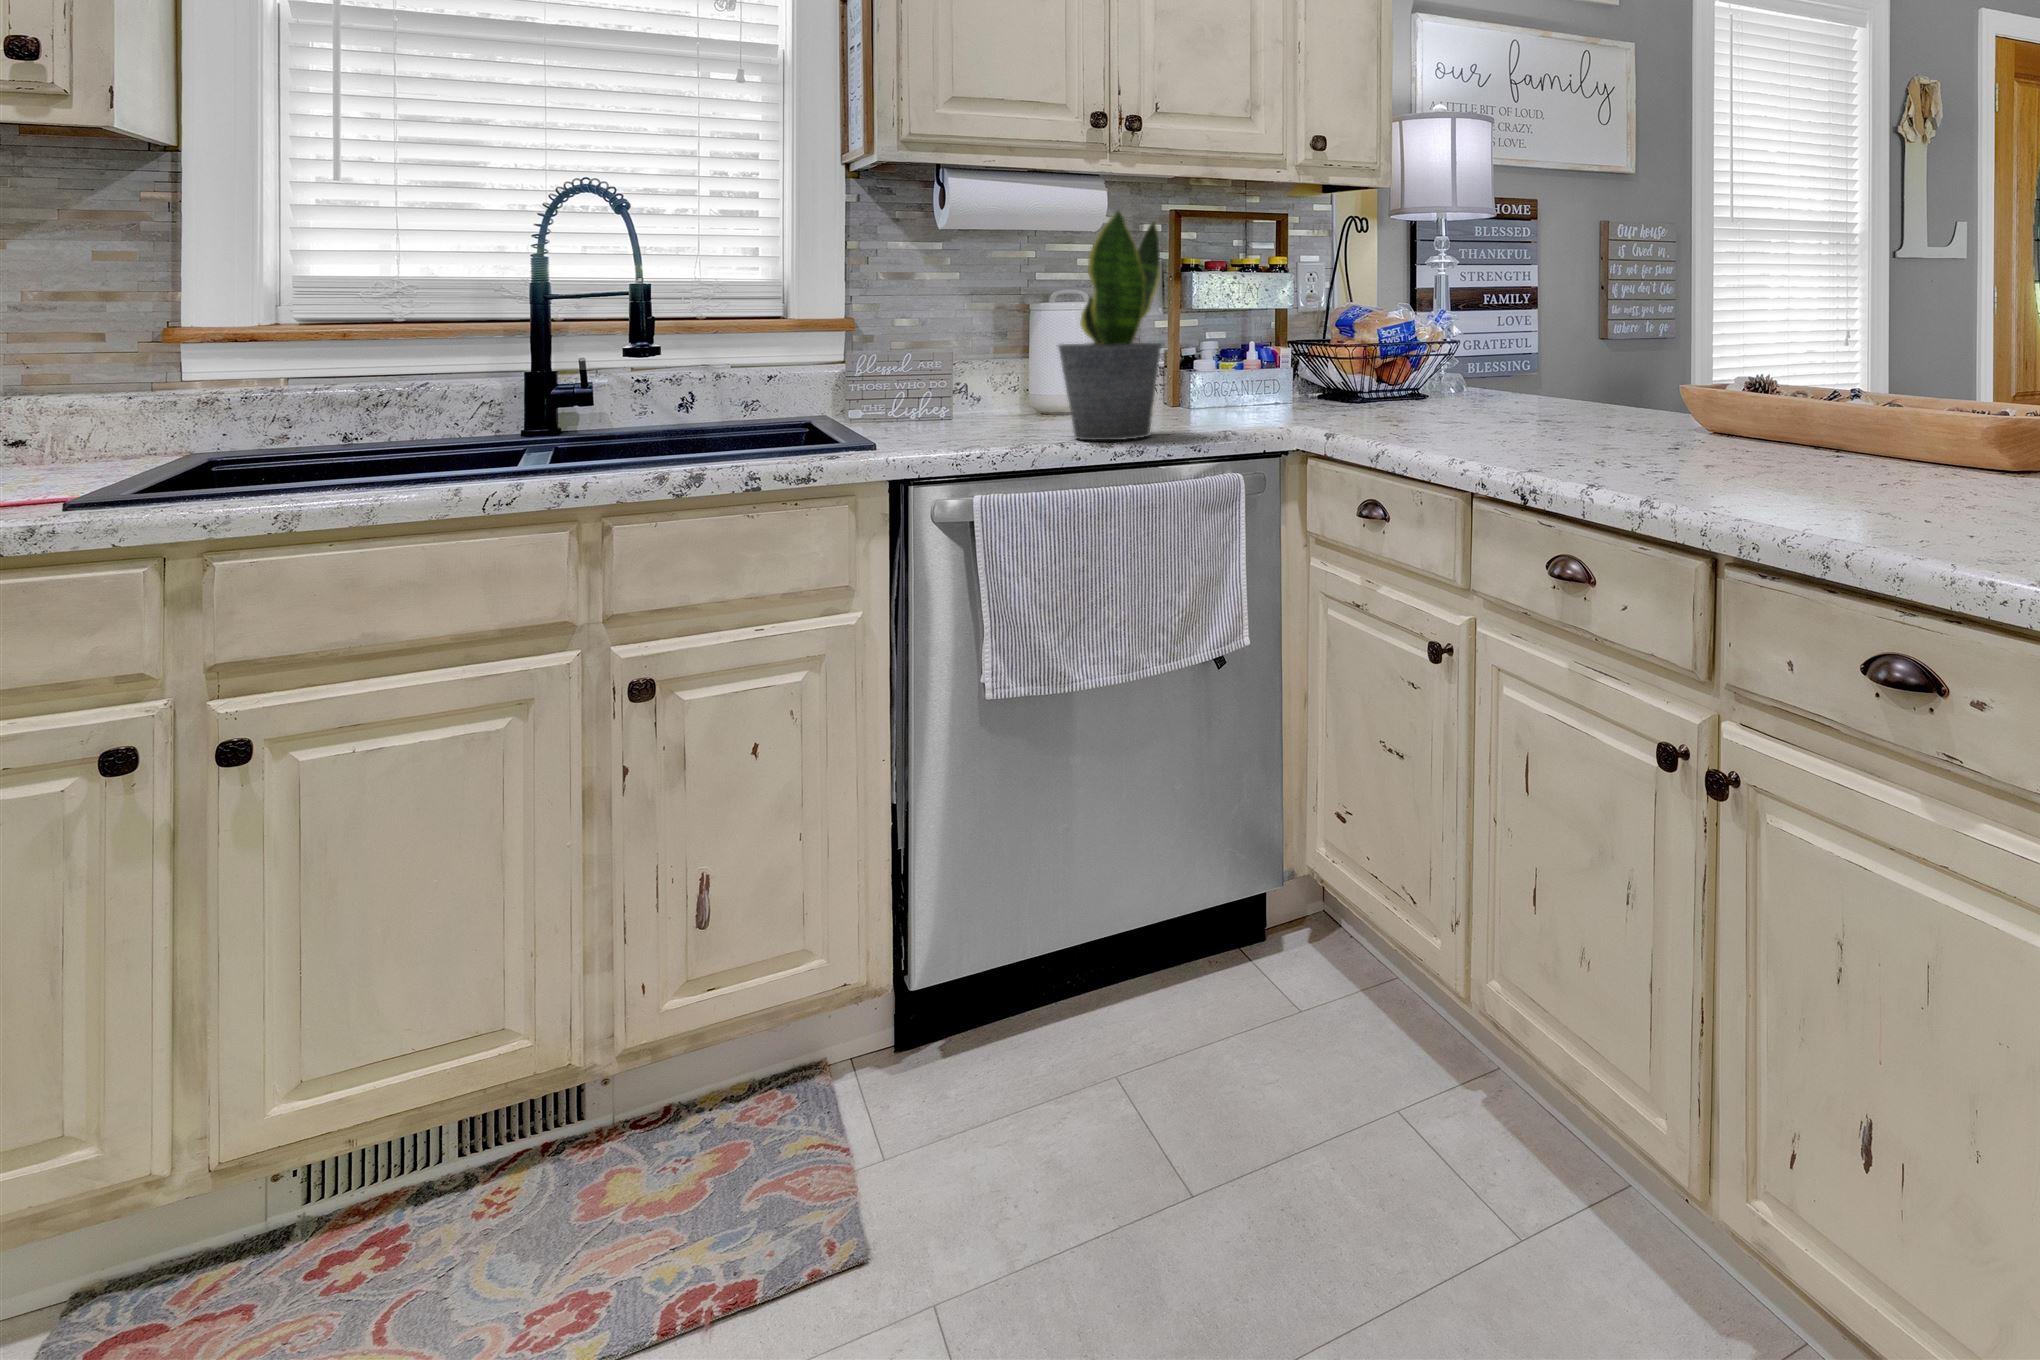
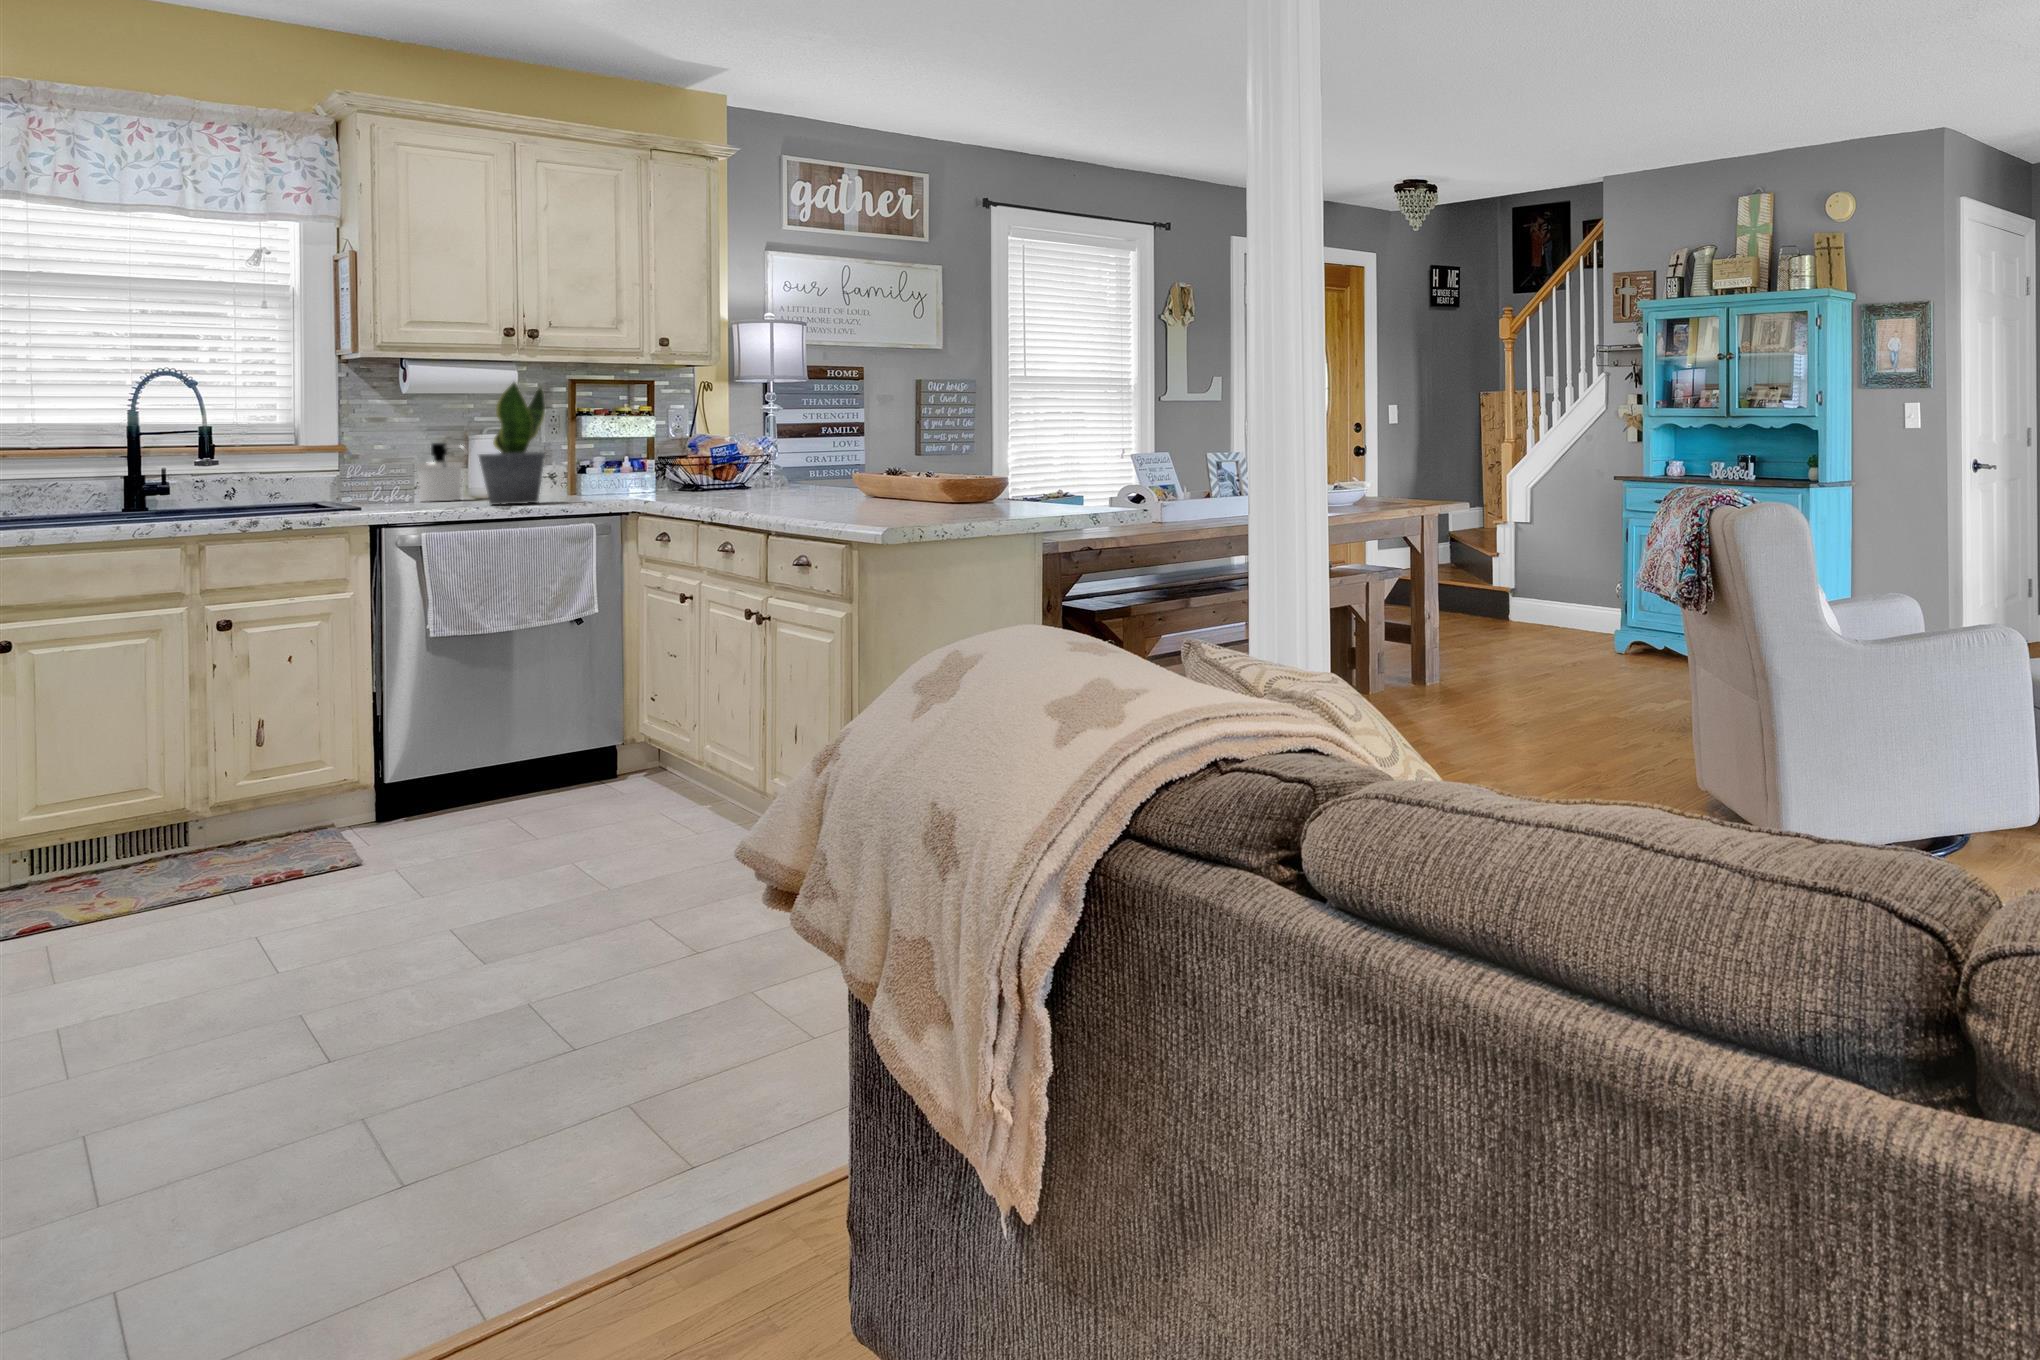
soap dispenser: none [955,316,1033,417] -> present [417,443,468,502]

